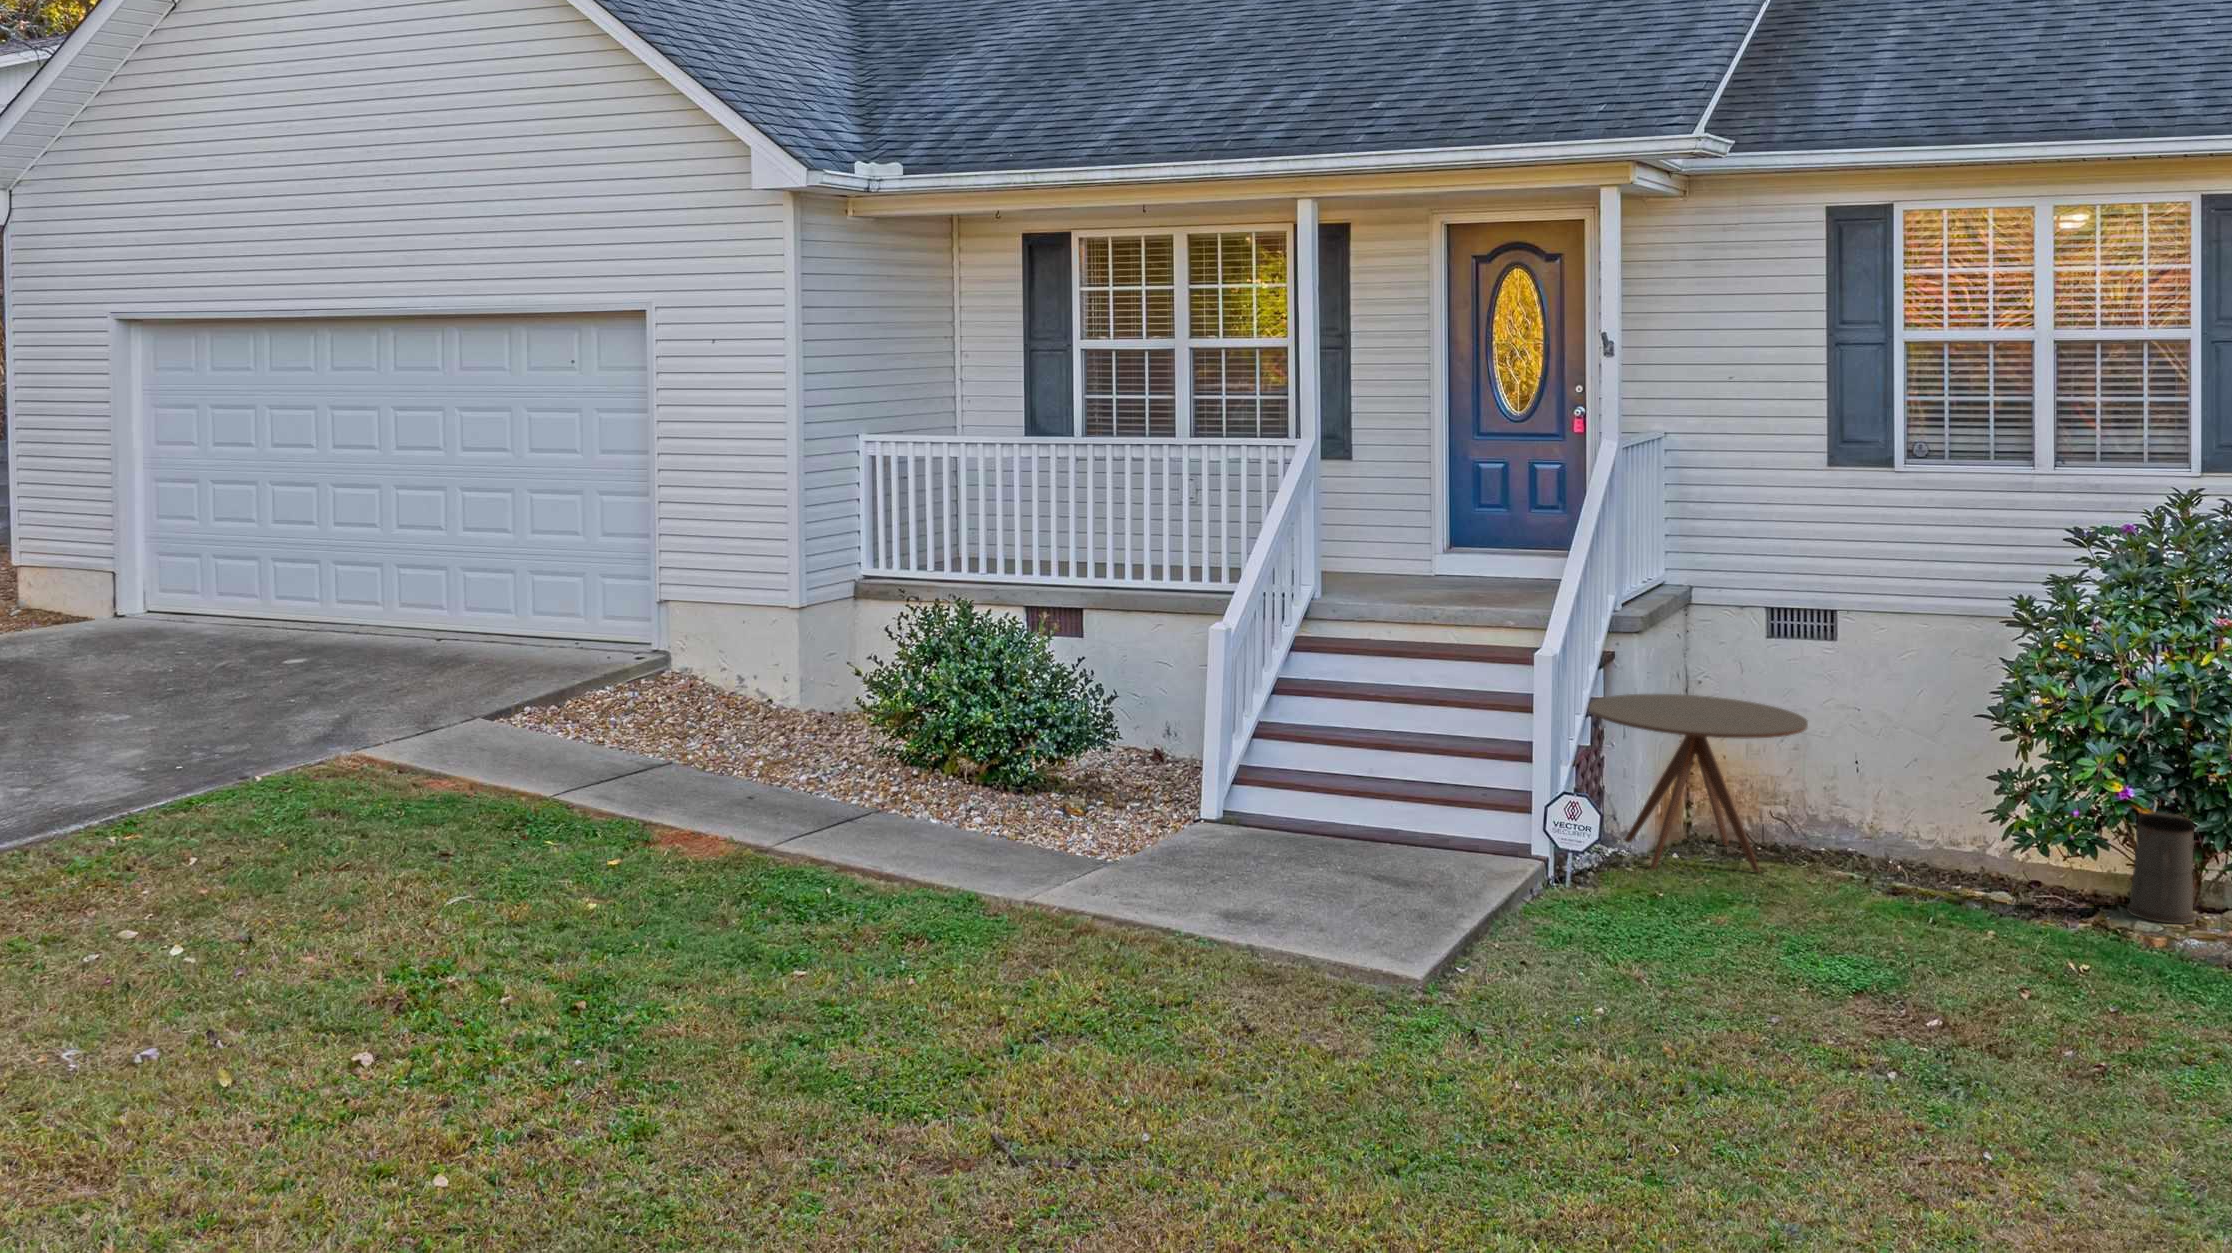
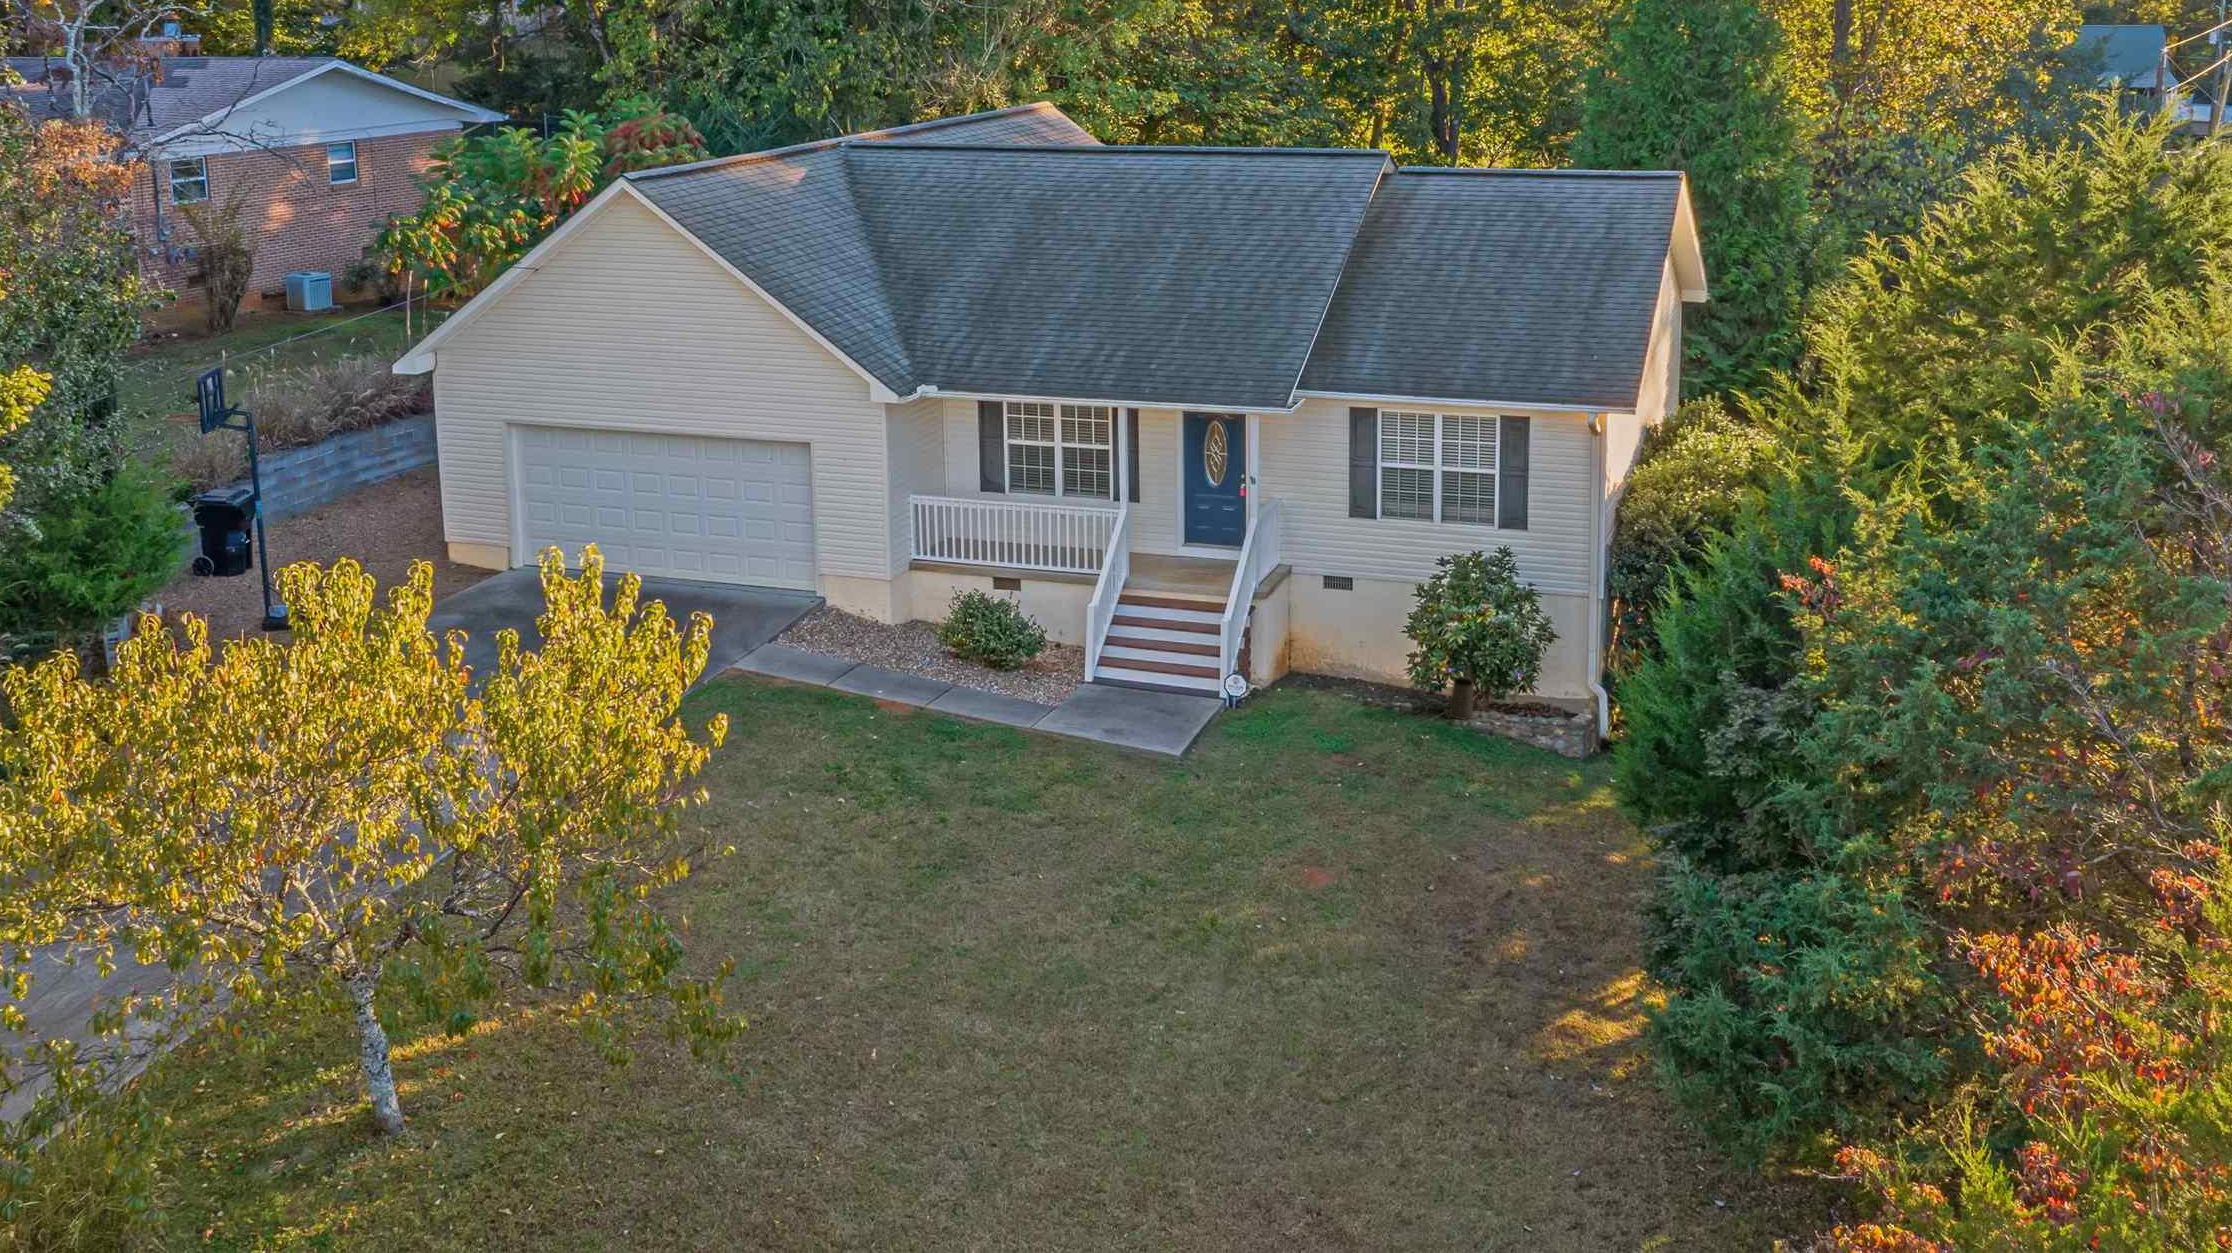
round table: present [1589,694,1808,872] -> none [1243,624,1330,702]

